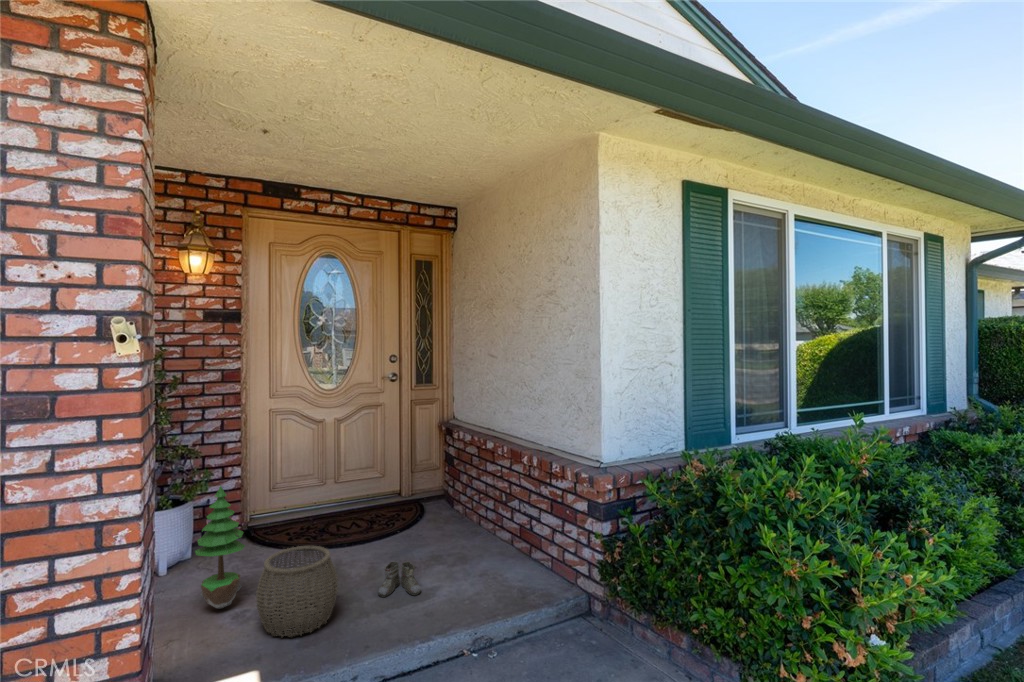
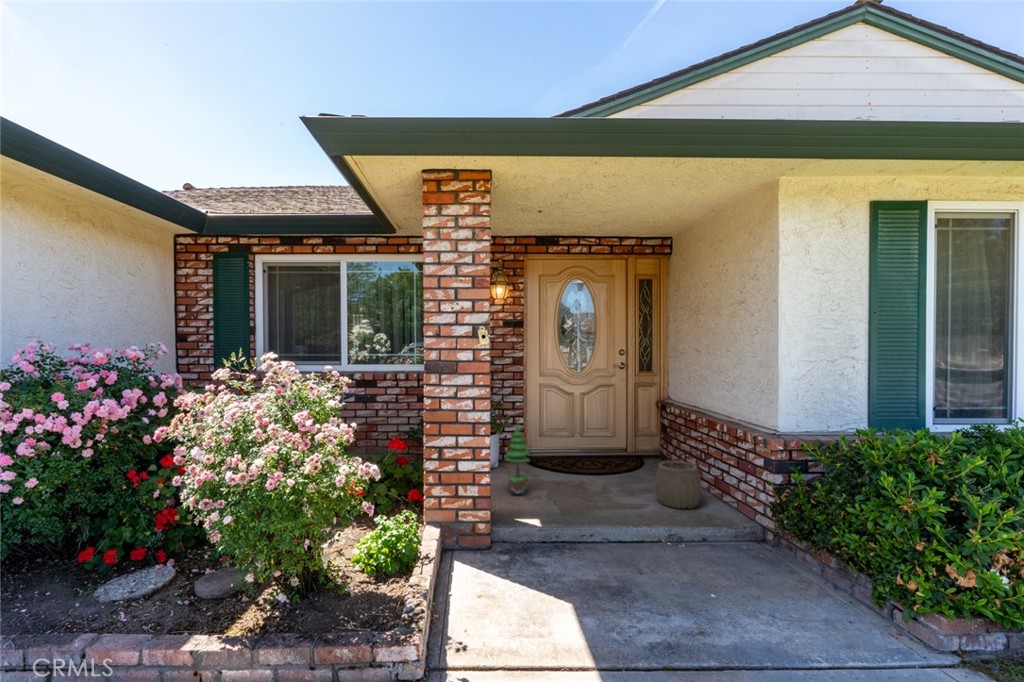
woven basket: present [256,546,338,637] -> present [655,461,702,509]
boots: present [378,561,421,597] -> none [608,484,638,507]

